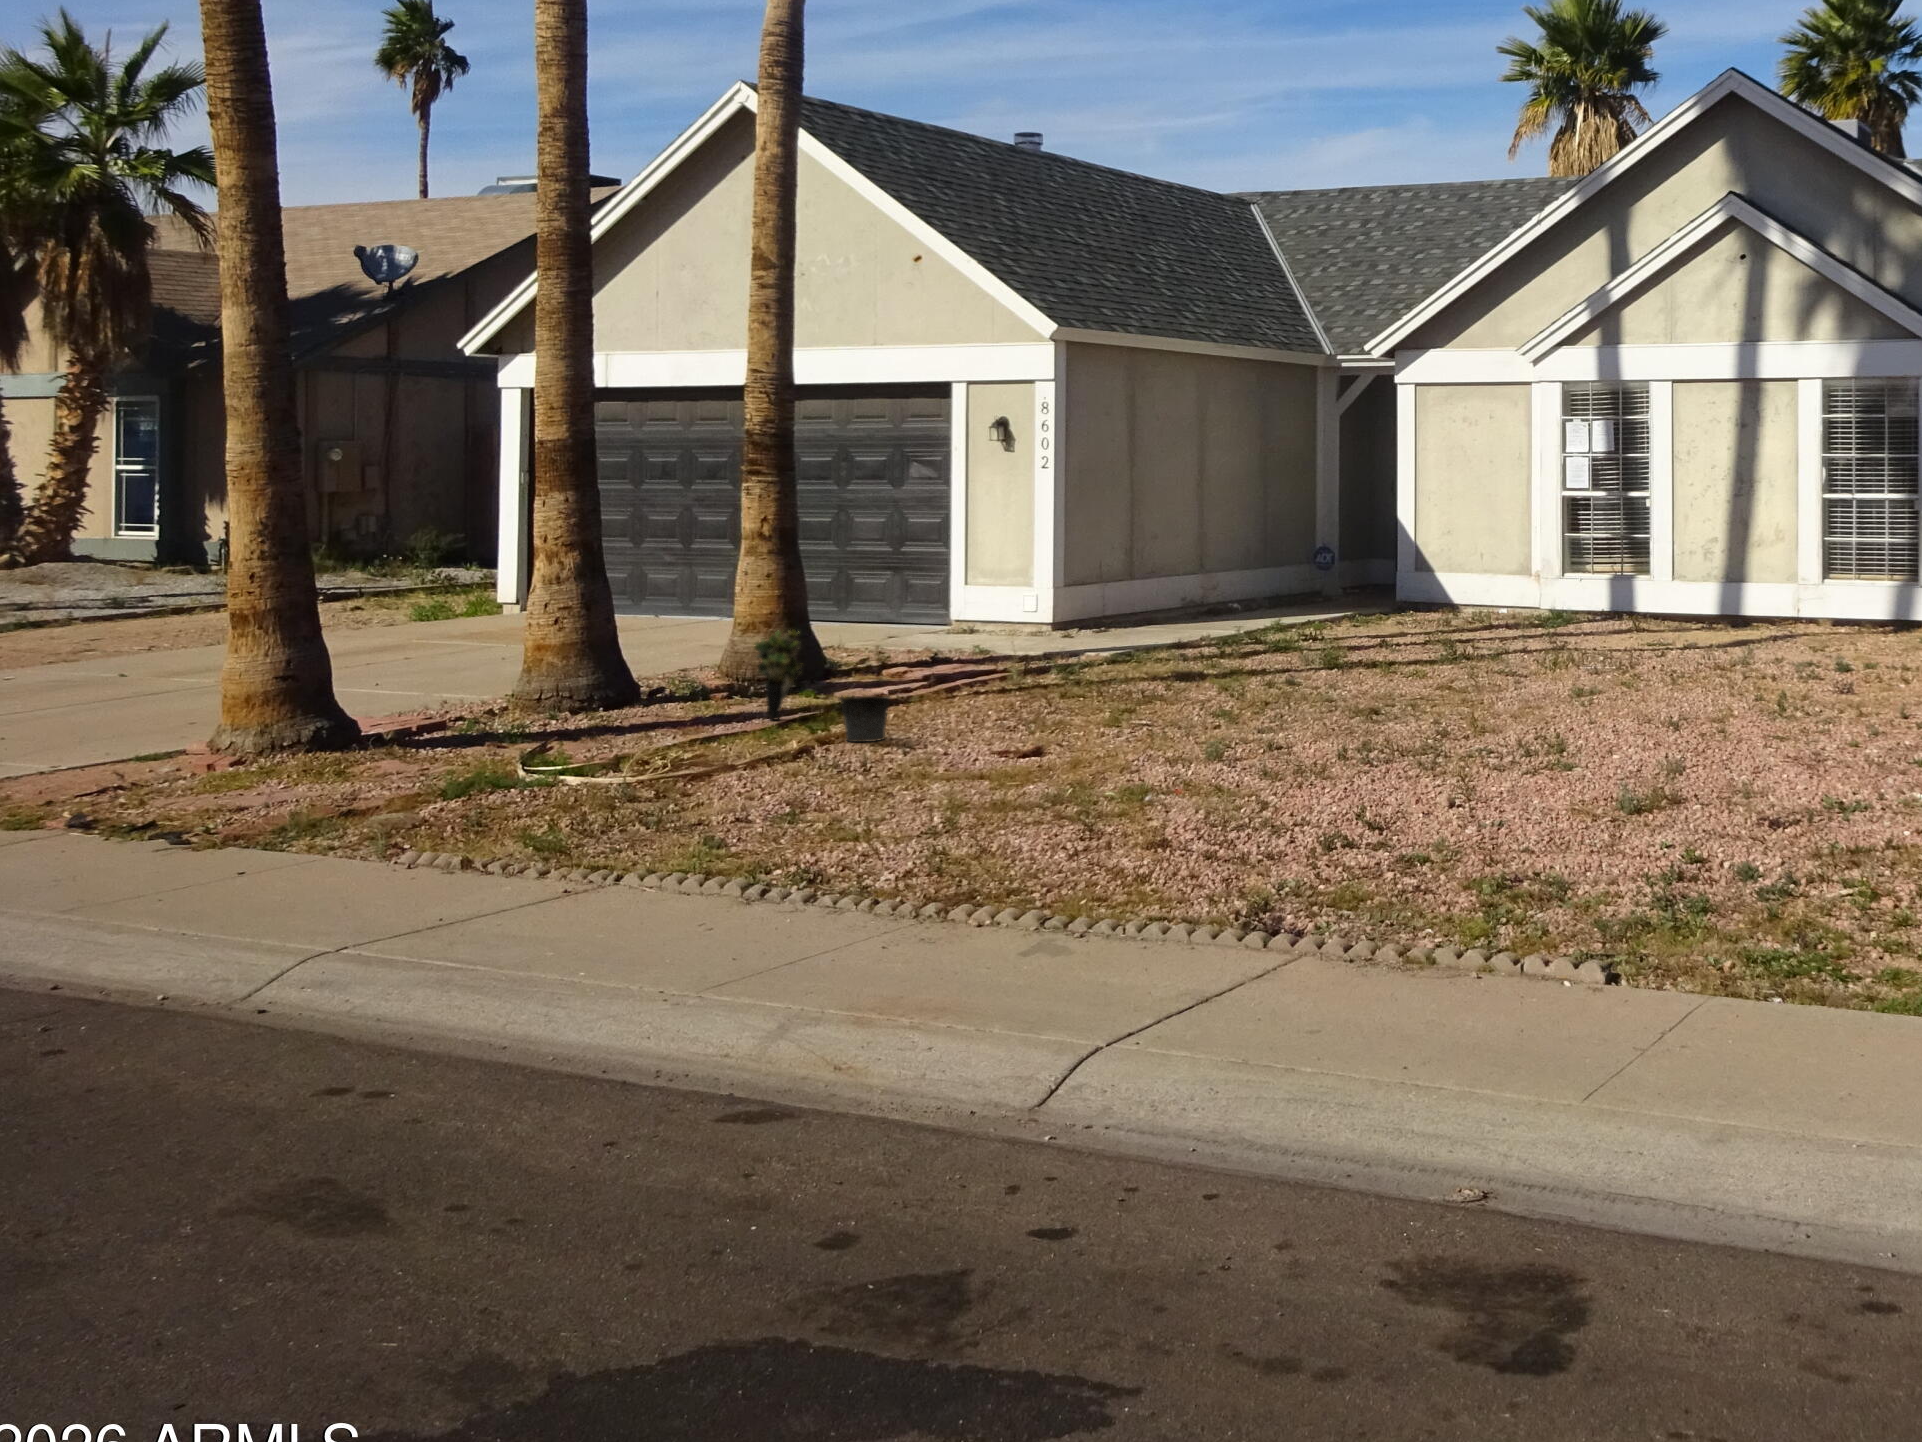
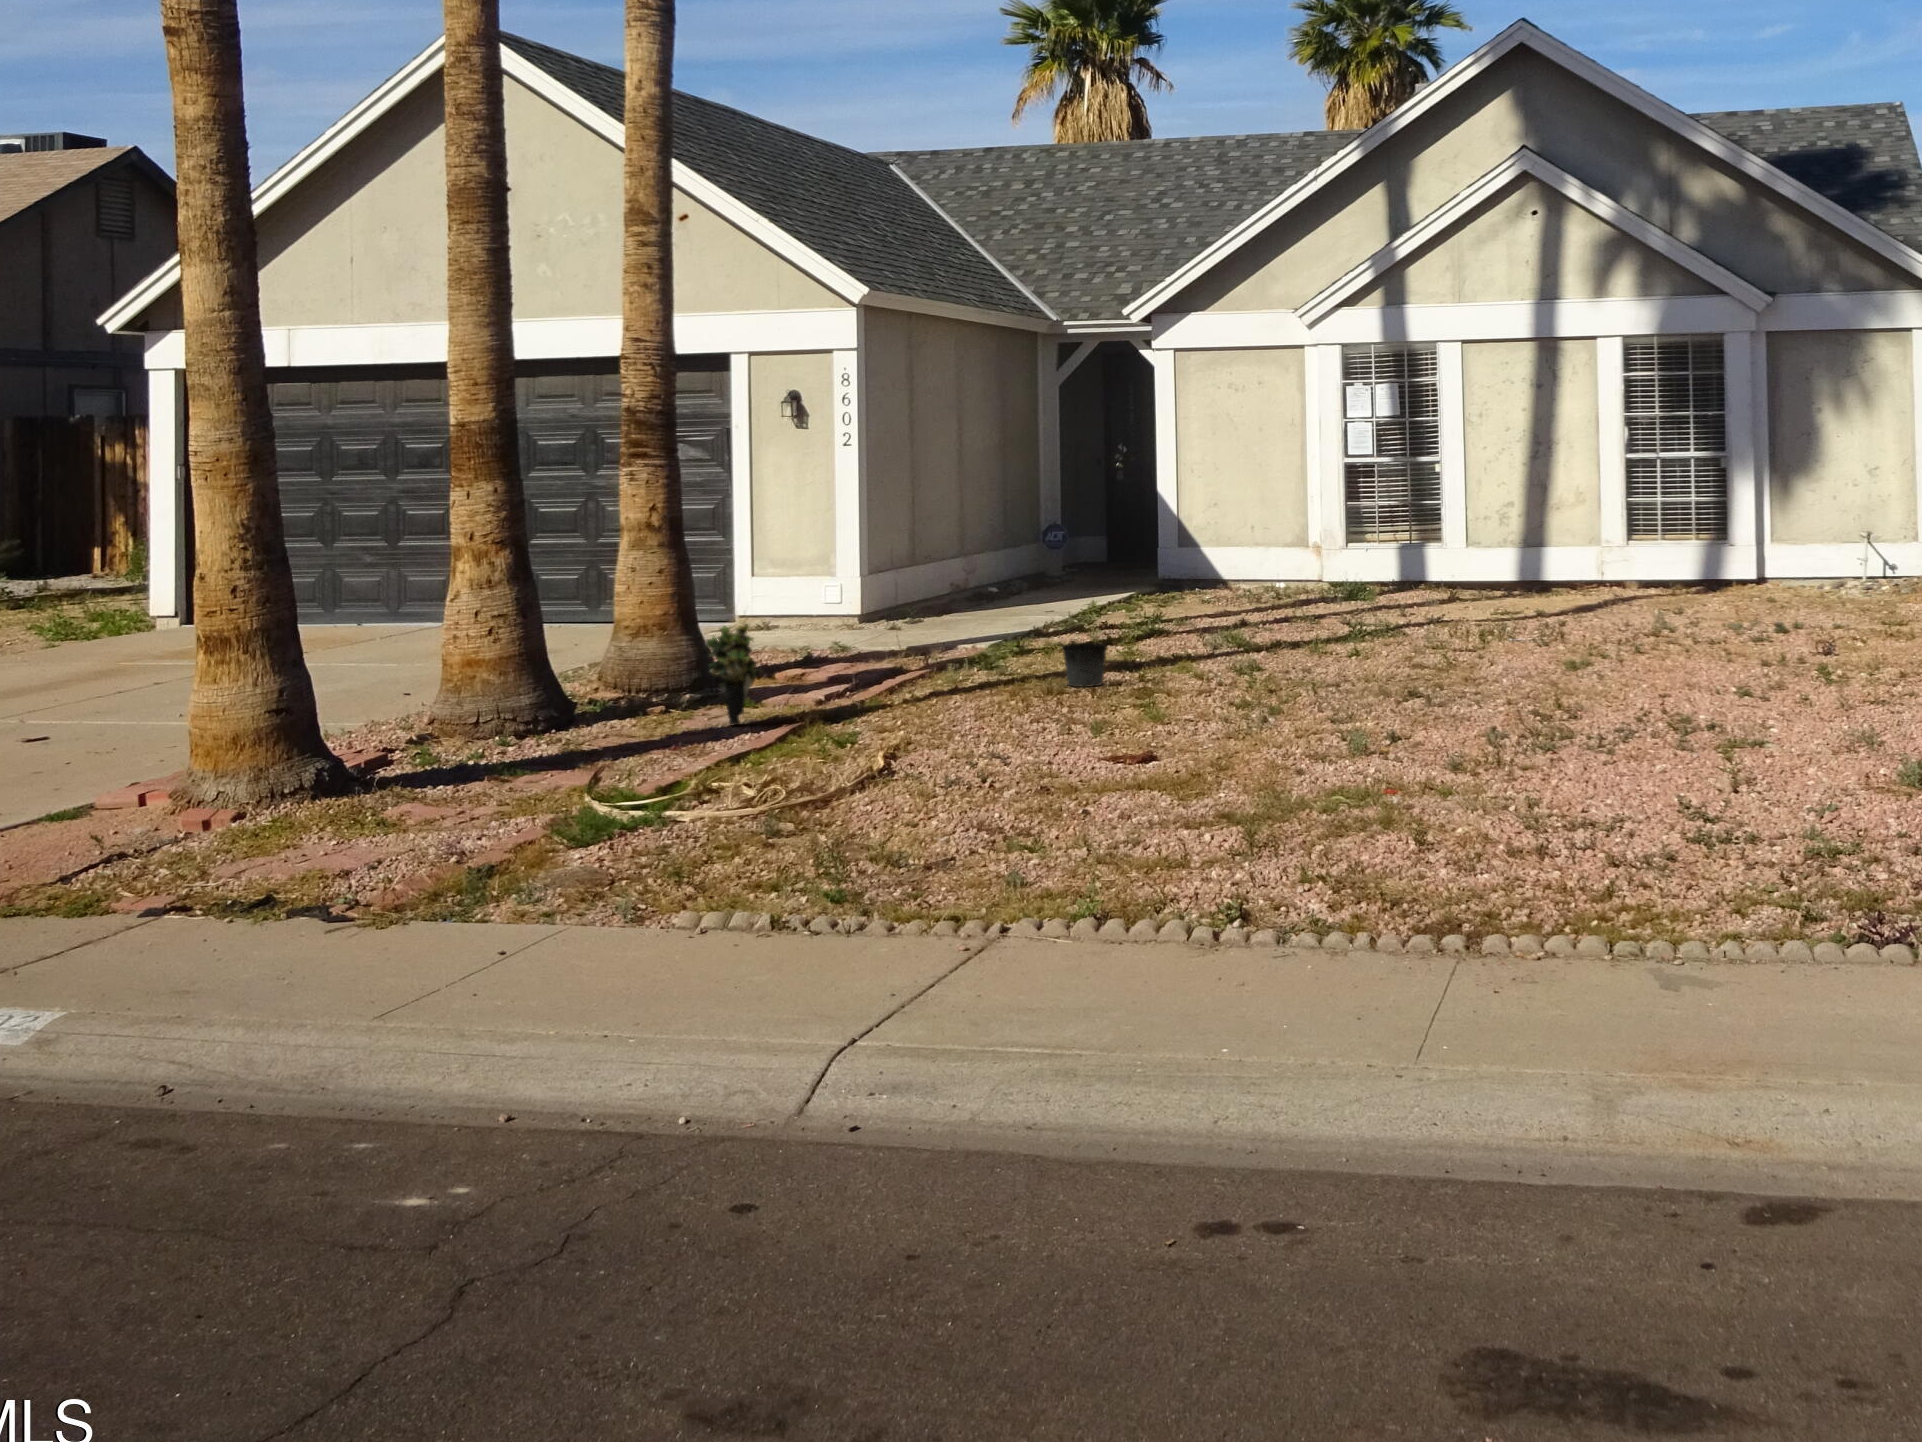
bucket: present [839,695,890,742] -> present [1061,643,1109,687]

